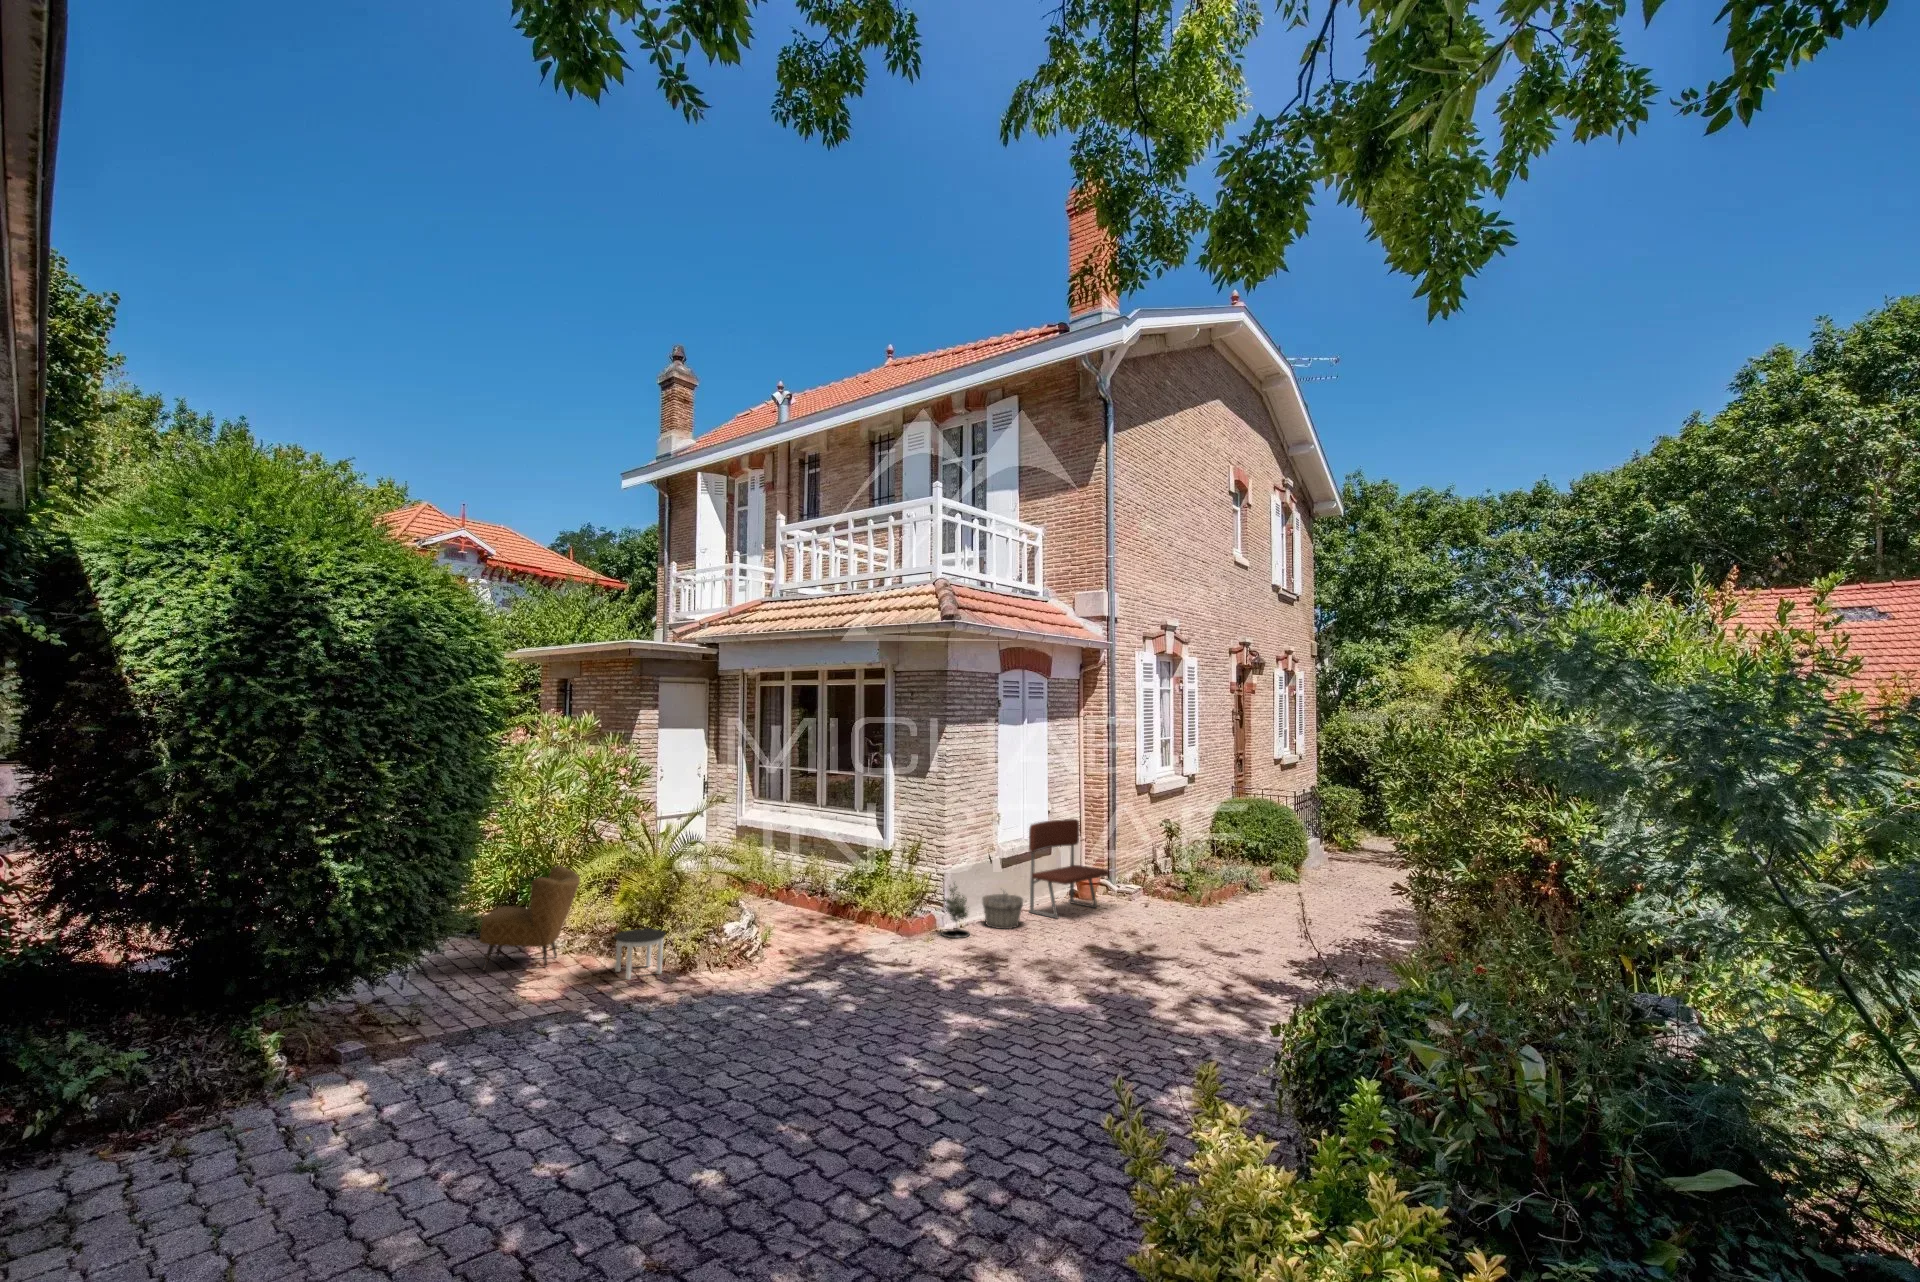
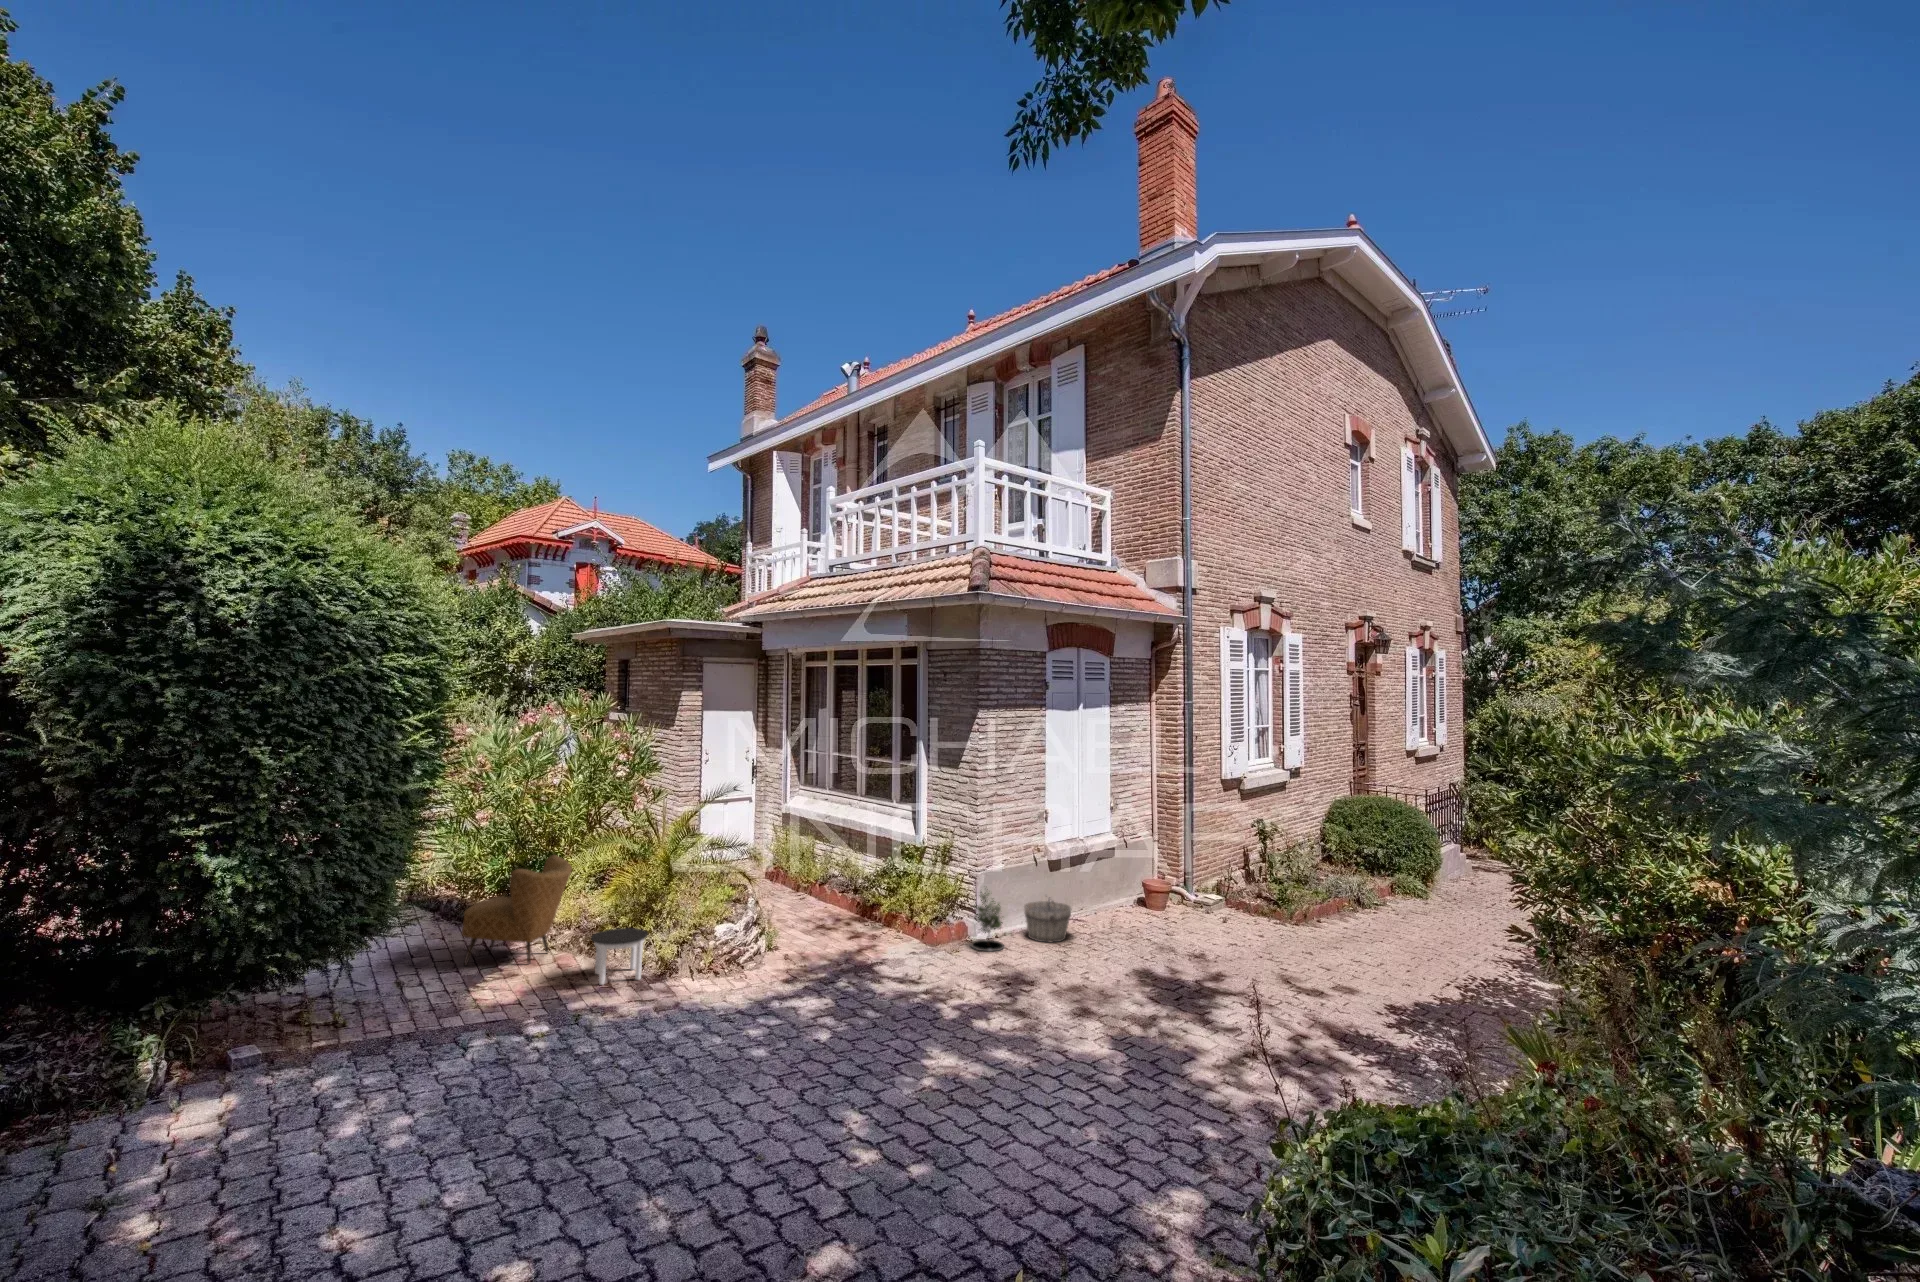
bench: present [1029,819,1109,919] -> none [1084,817,1181,932]

